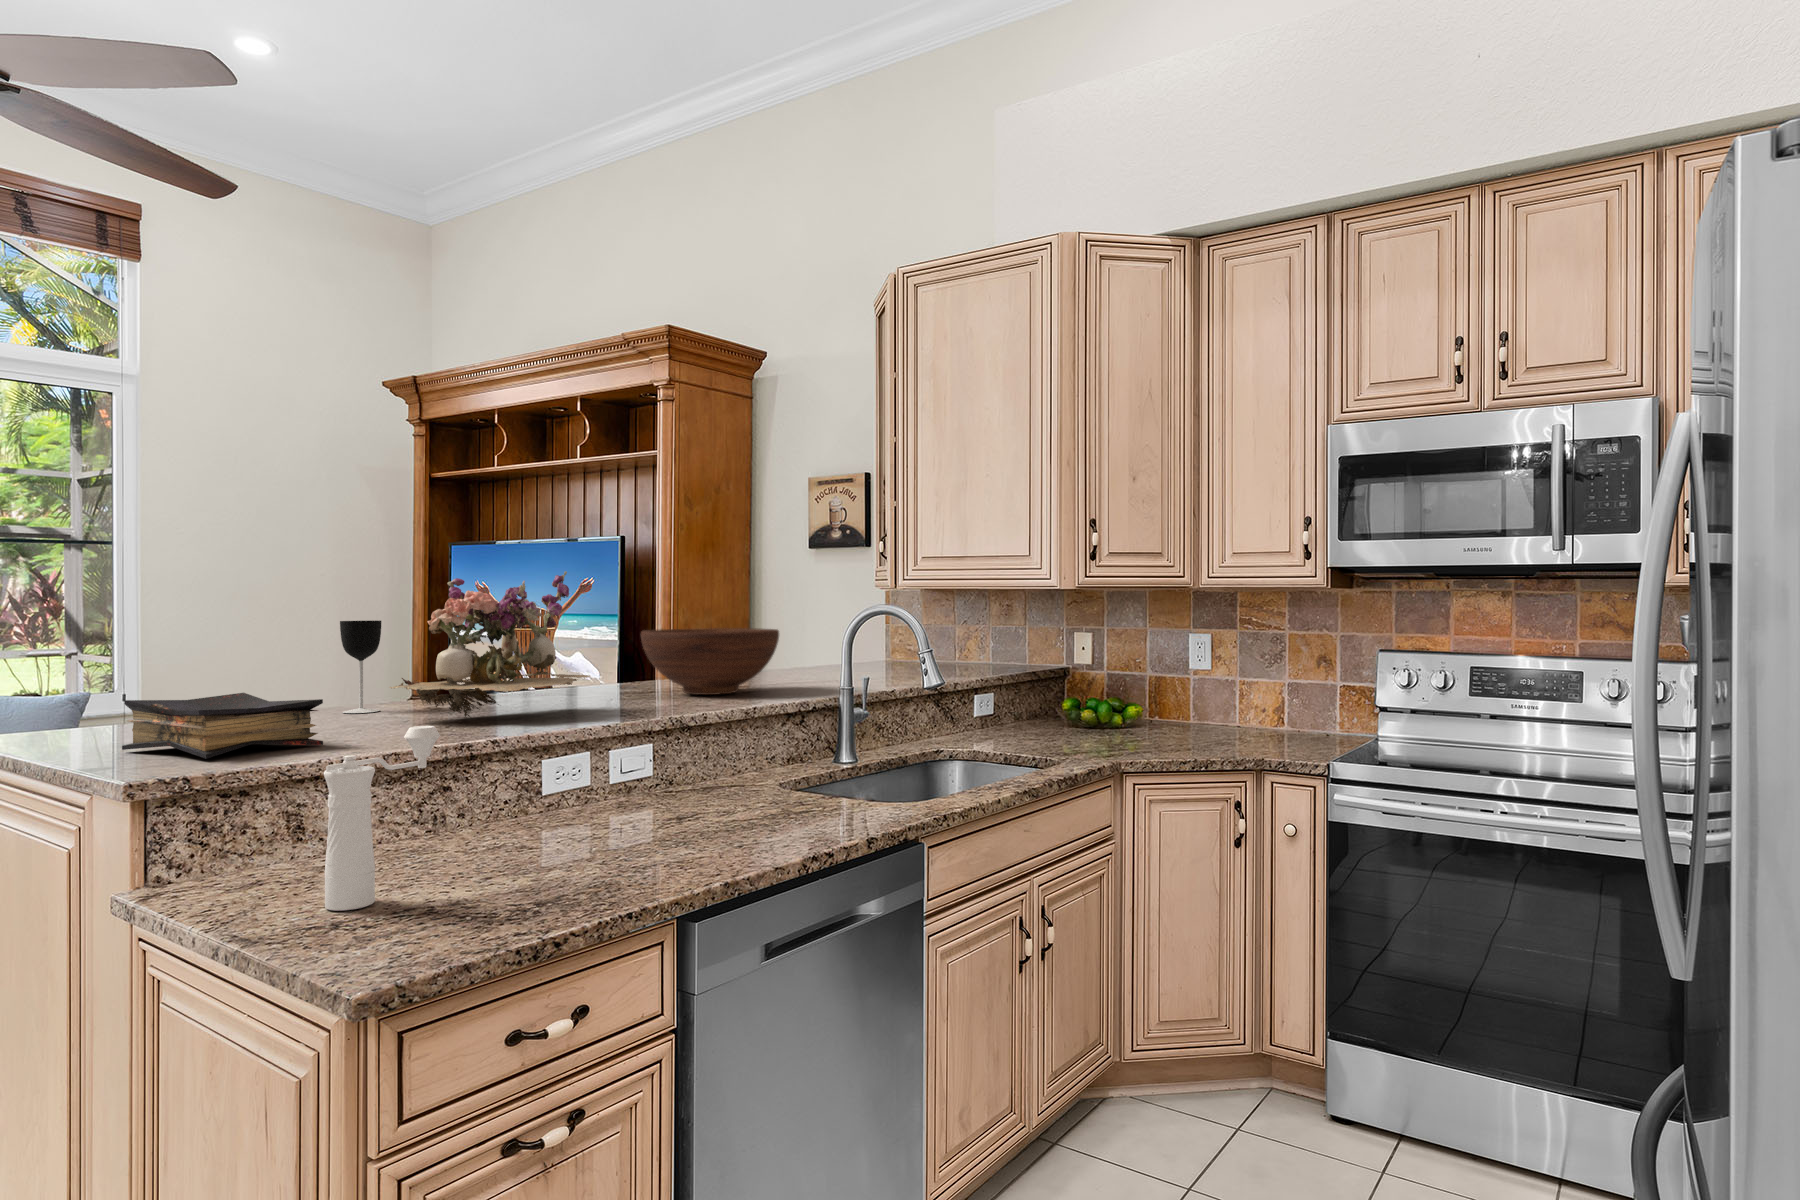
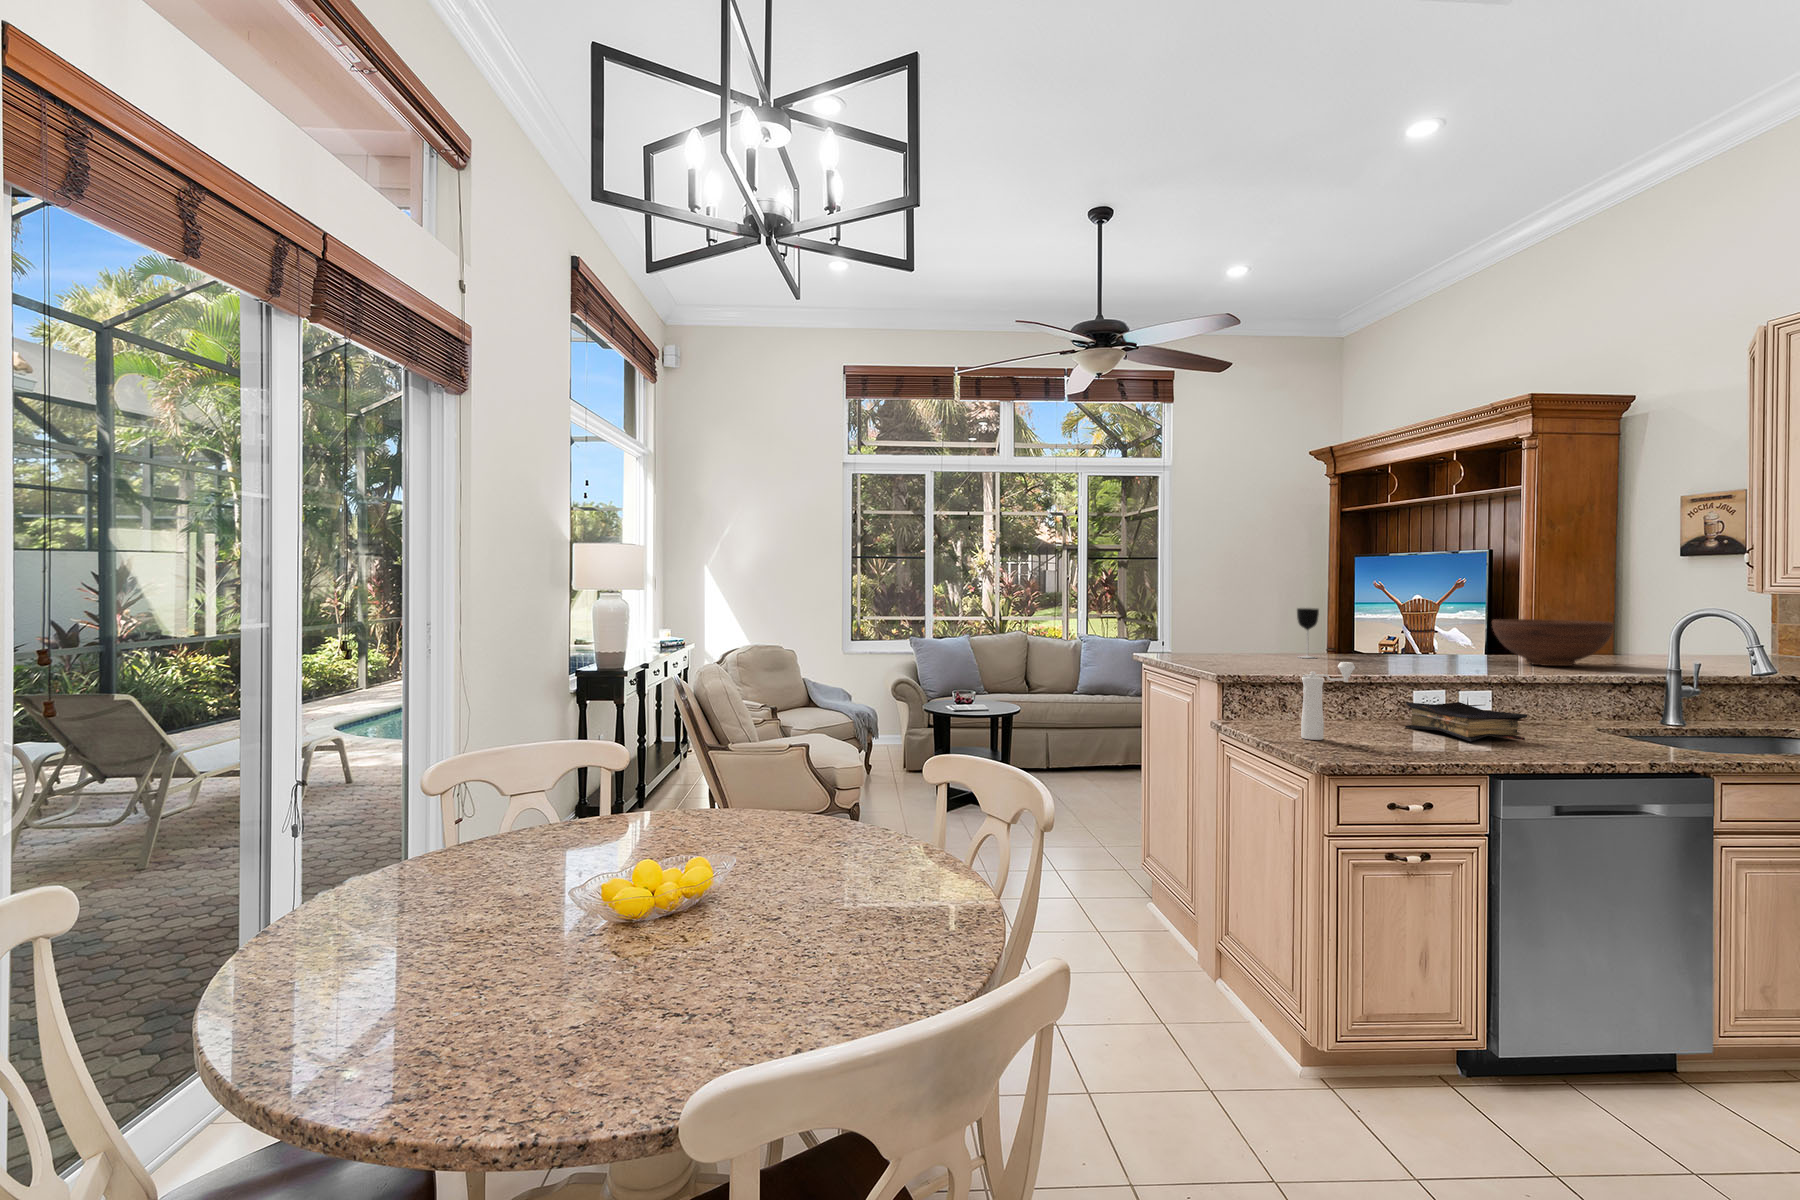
flower arrangement: present [389,571,590,718] -> none [1324,582,1450,665]
book: present [122,693,323,759] -> present [1405,702,1527,741]

